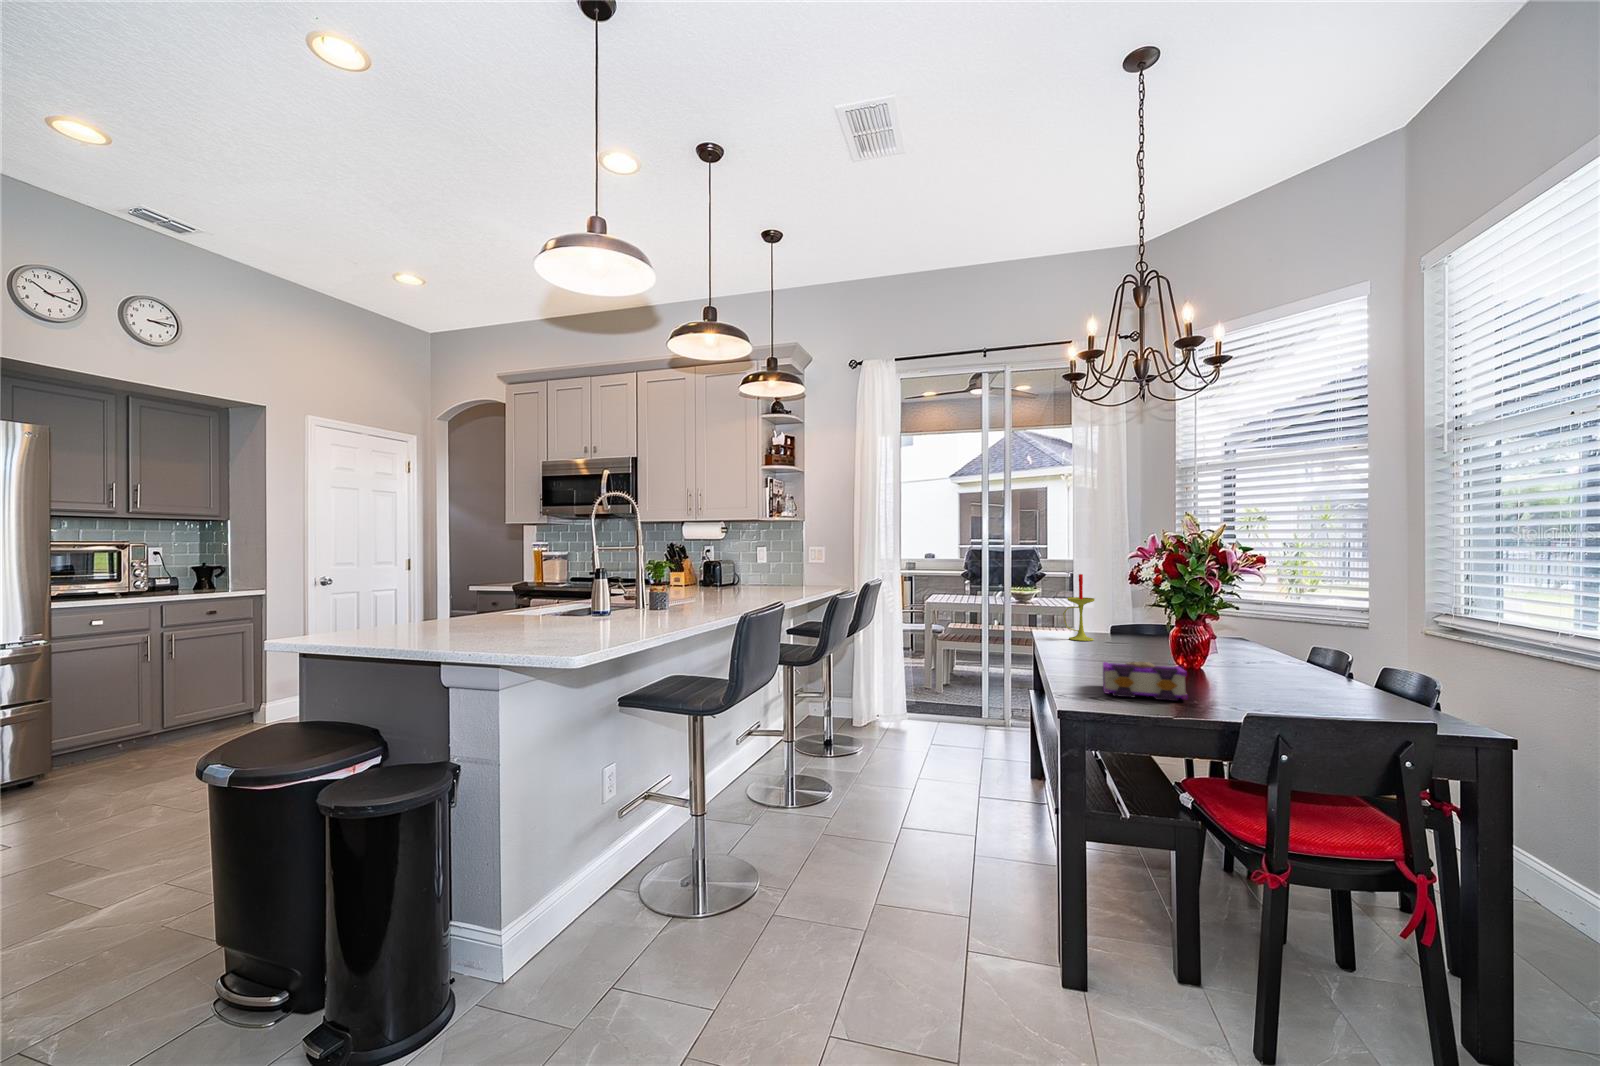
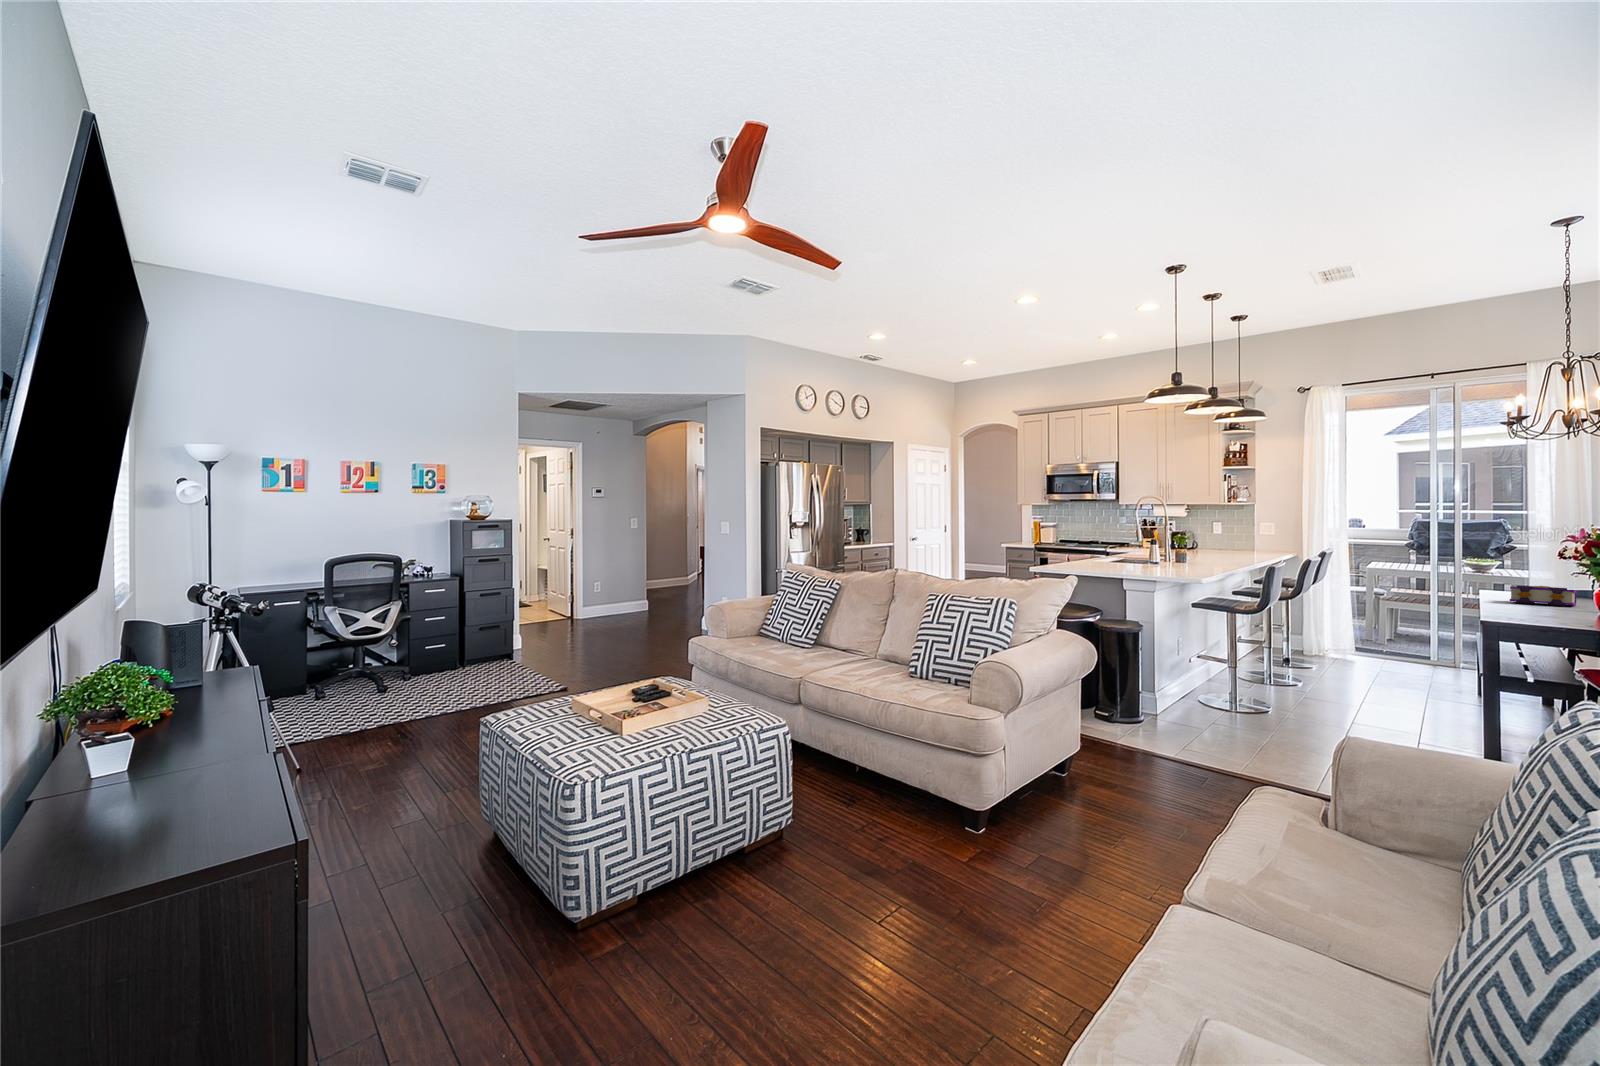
candle: present [1063,574,1095,641] -> none [1503,542,1536,592]

